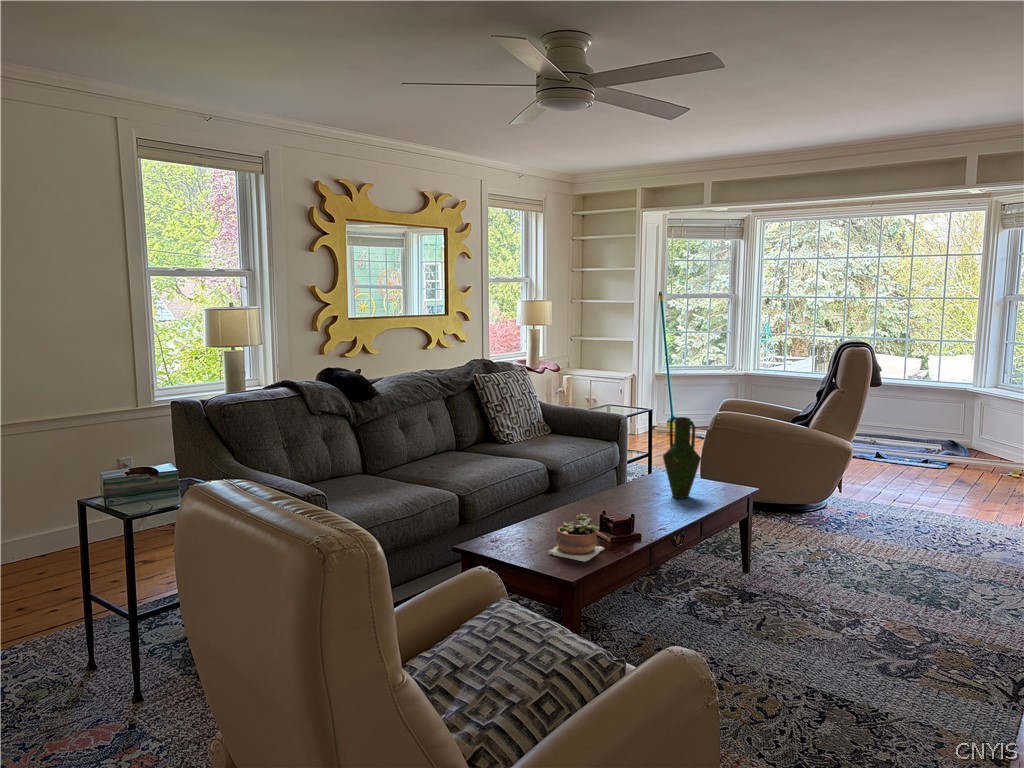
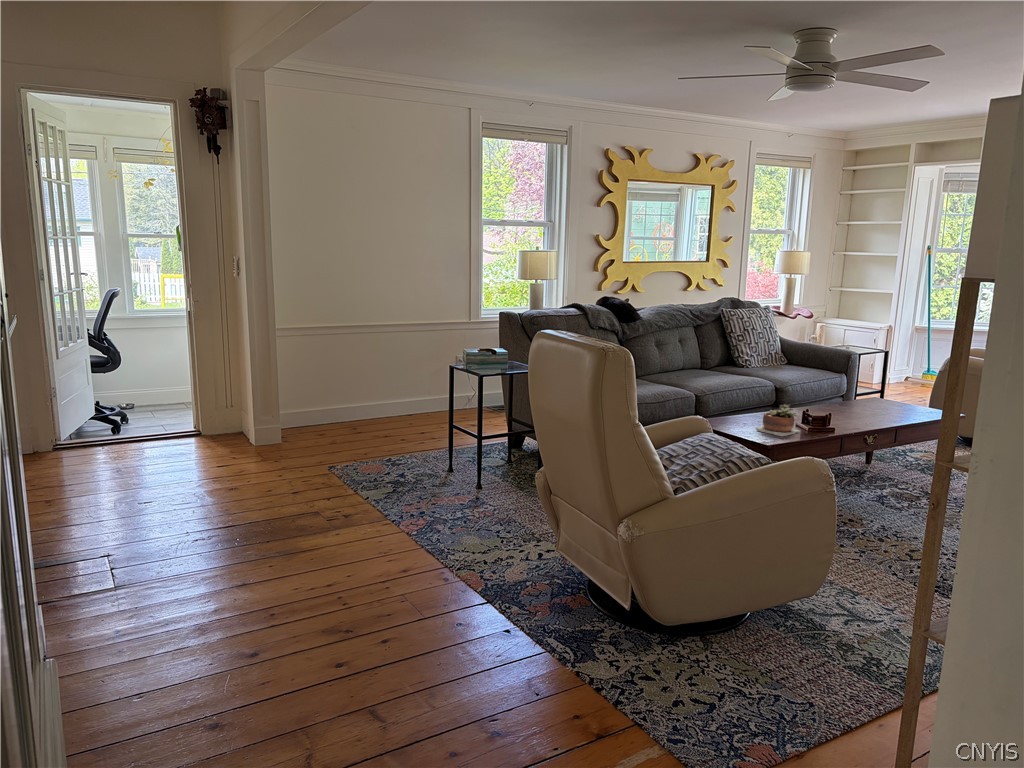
vase: present [663,416,701,498] -> none [870,345,904,413]

